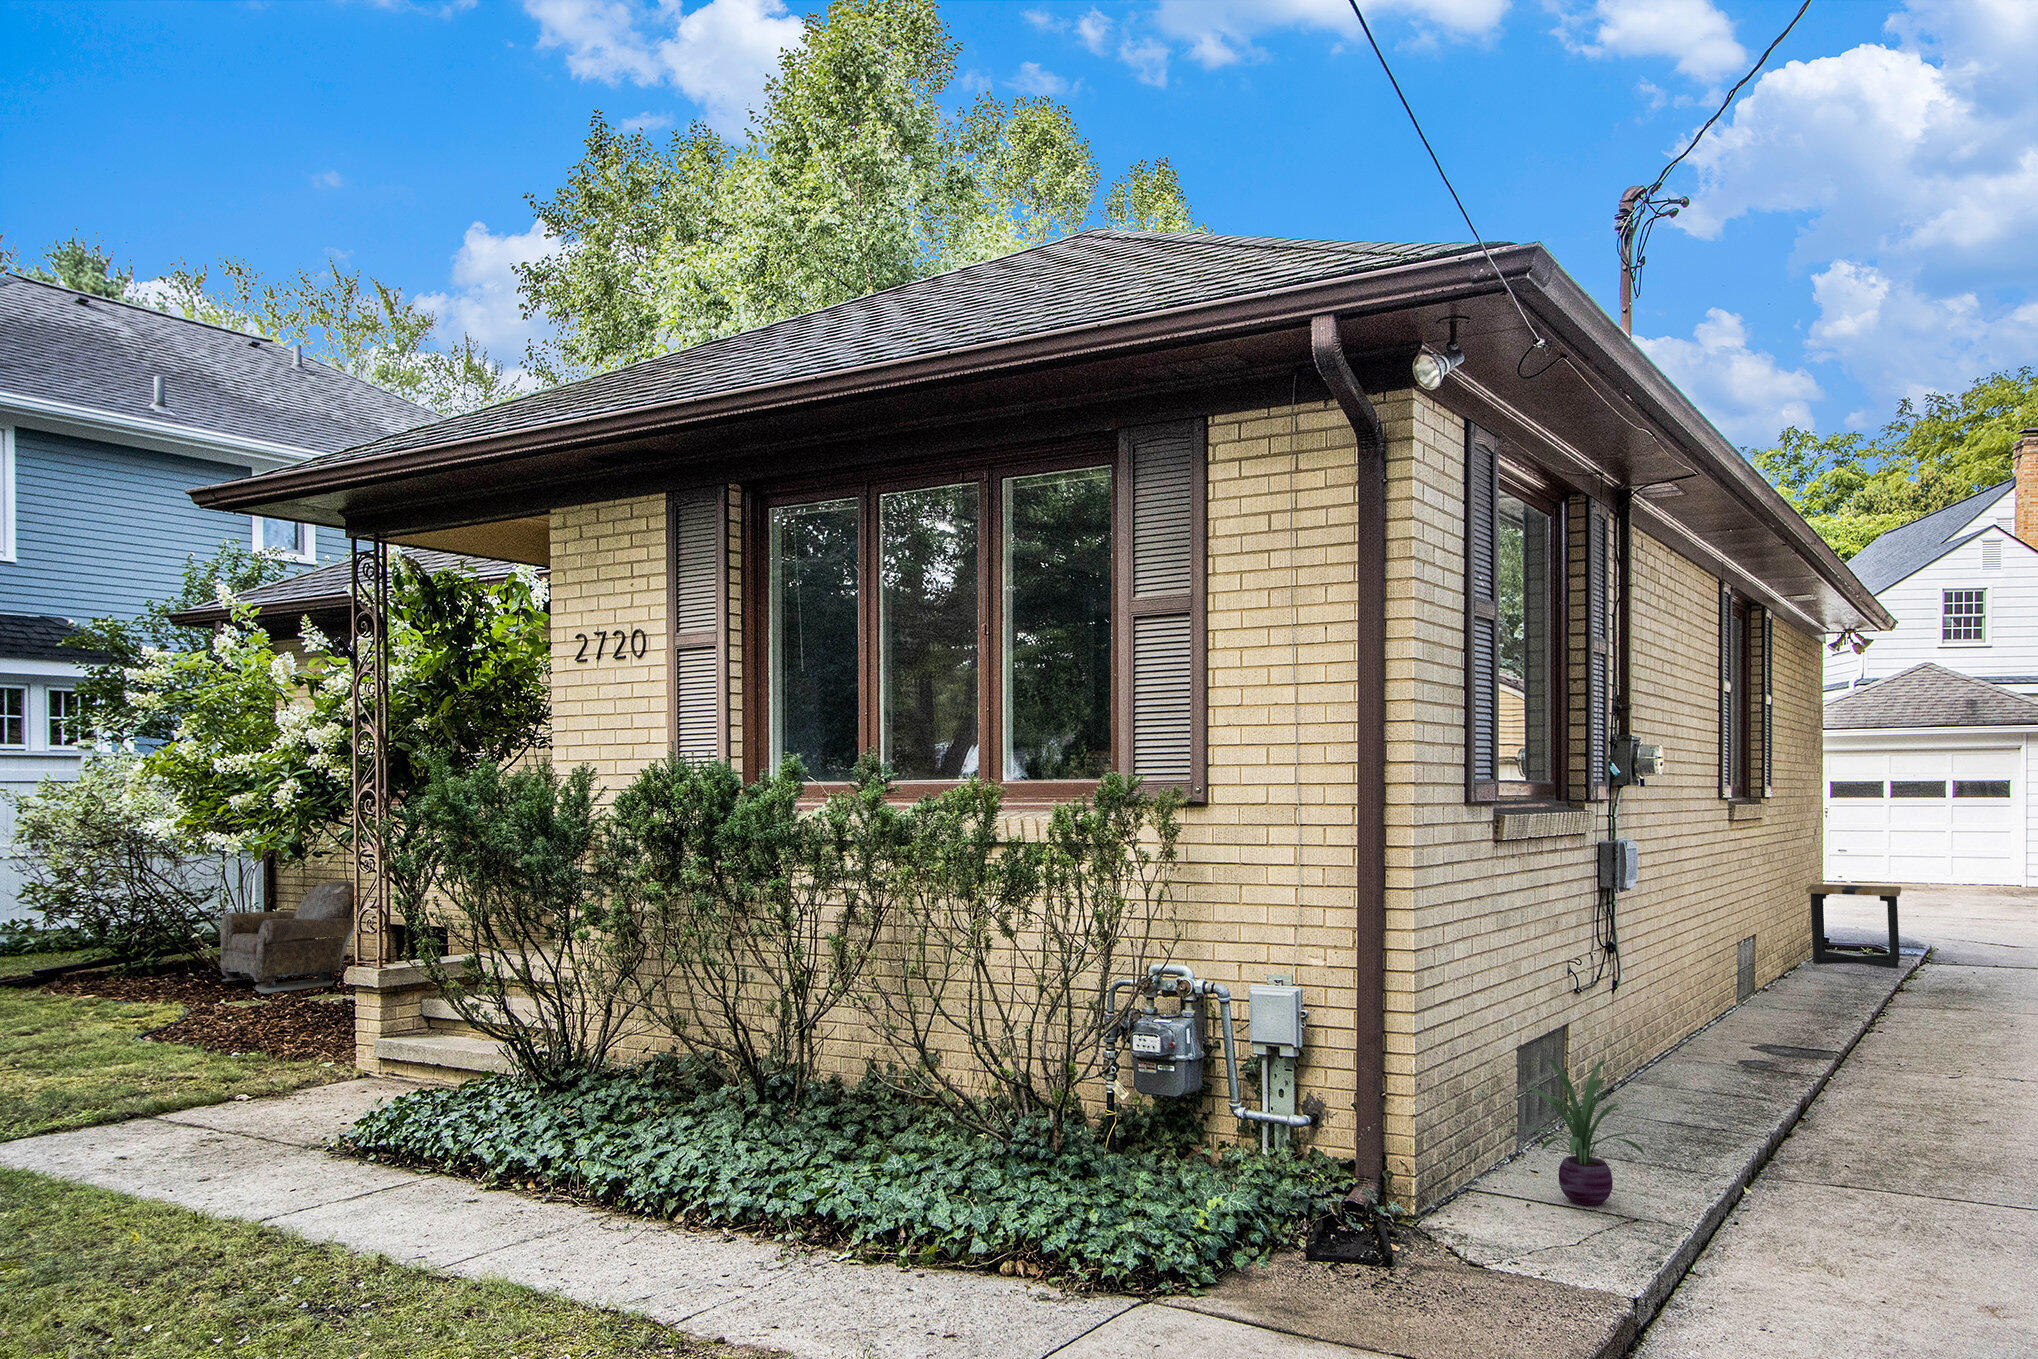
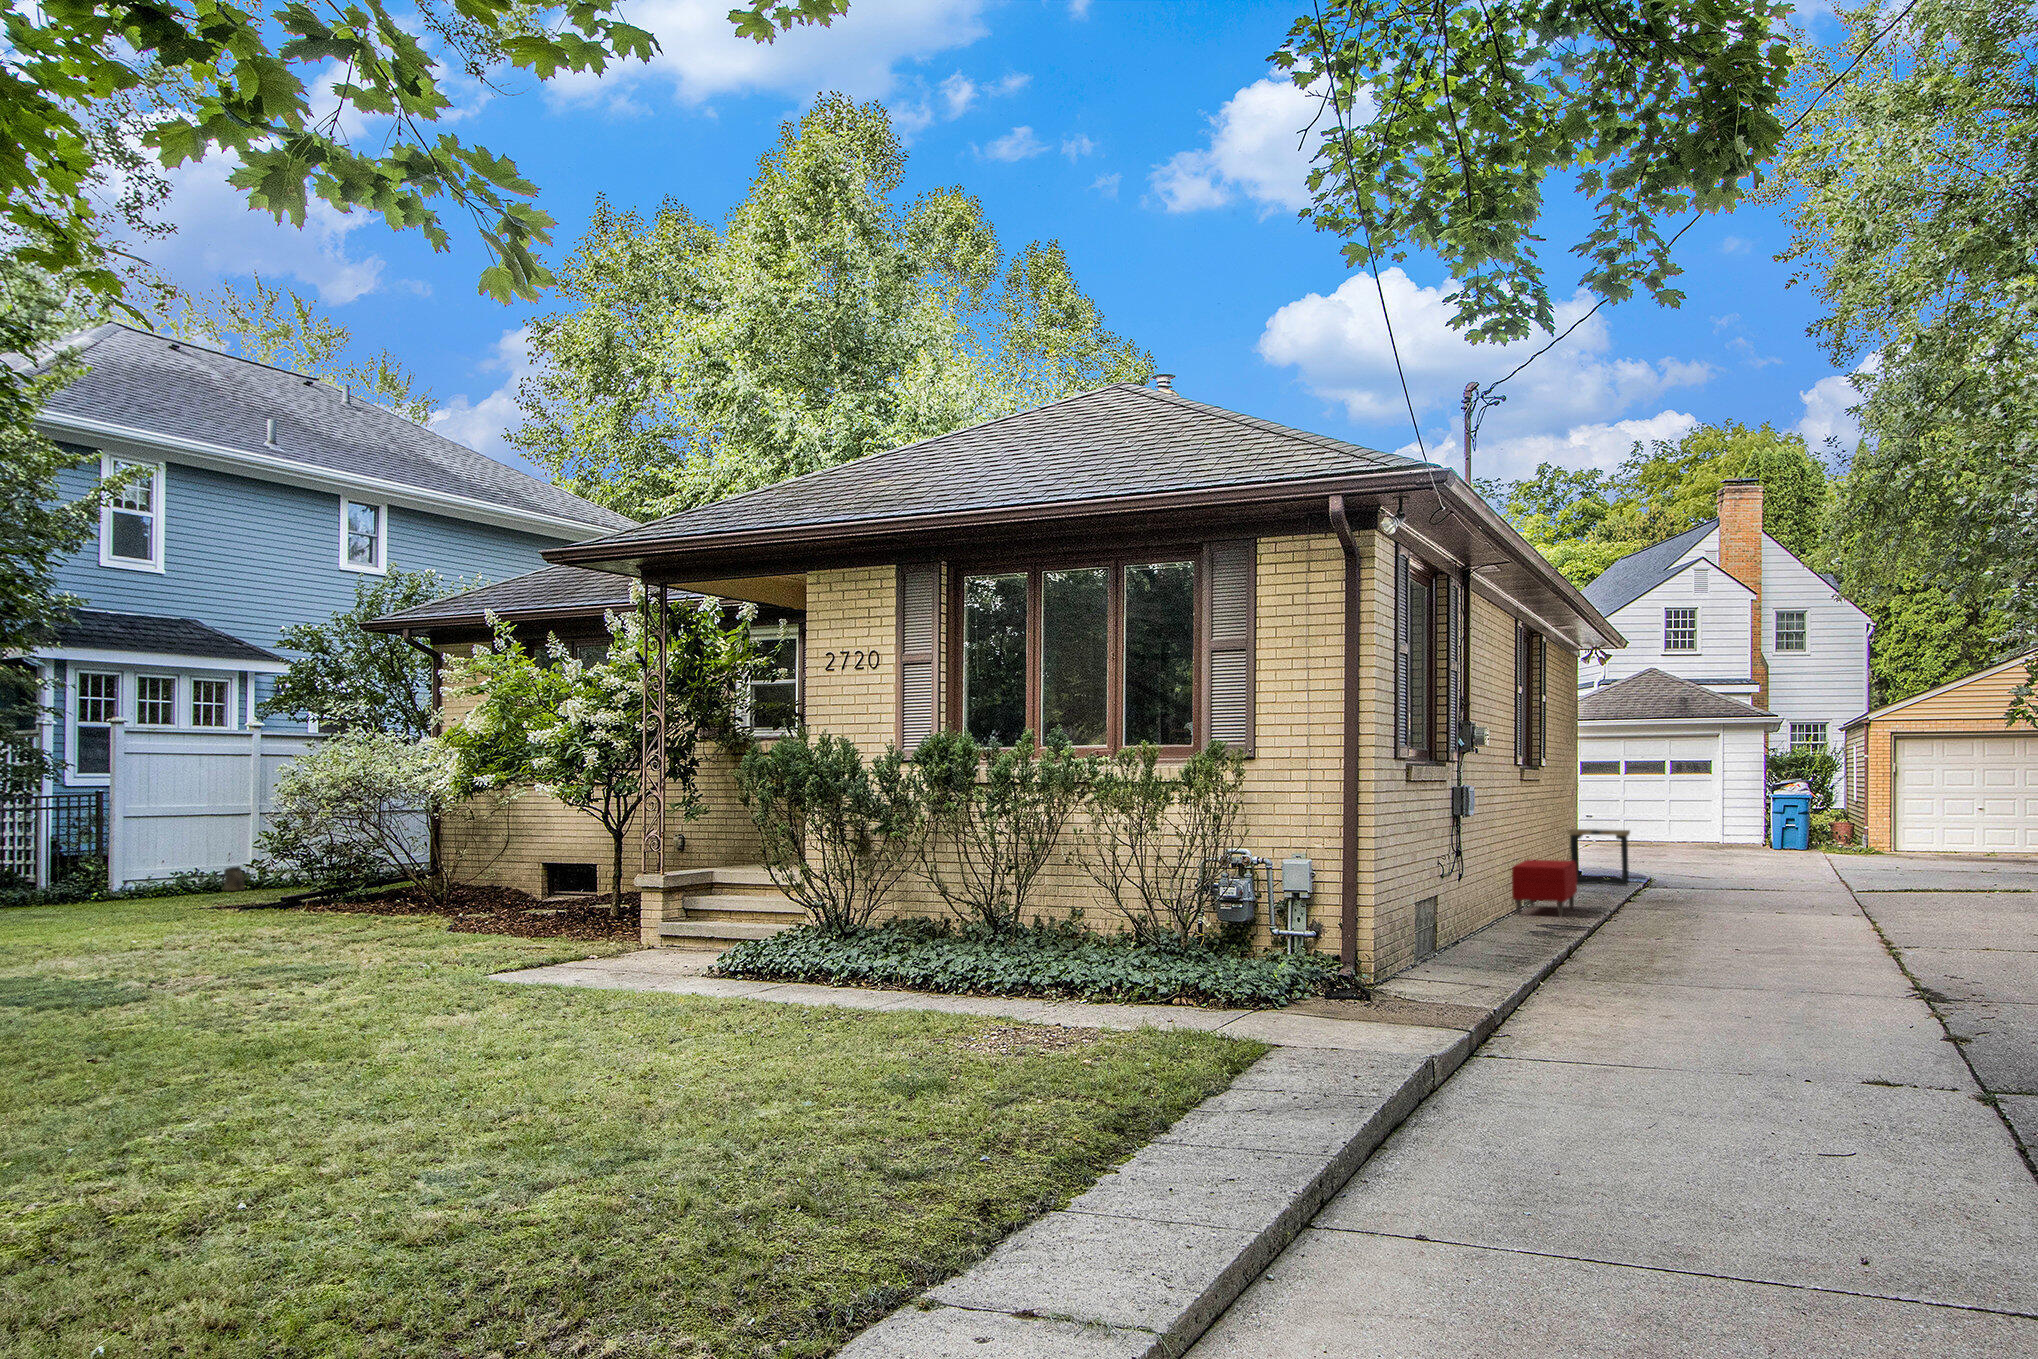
armchair: present [220,881,356,993] -> none [429,829,540,912]
watering can: none [34,919,67,951] -> present [223,866,249,891]
bench: none [1714,939,1819,1034] -> present [1512,860,1577,917]
decorative plant: present [1494,1058,1645,1206] -> none [1404,903,1496,982]

